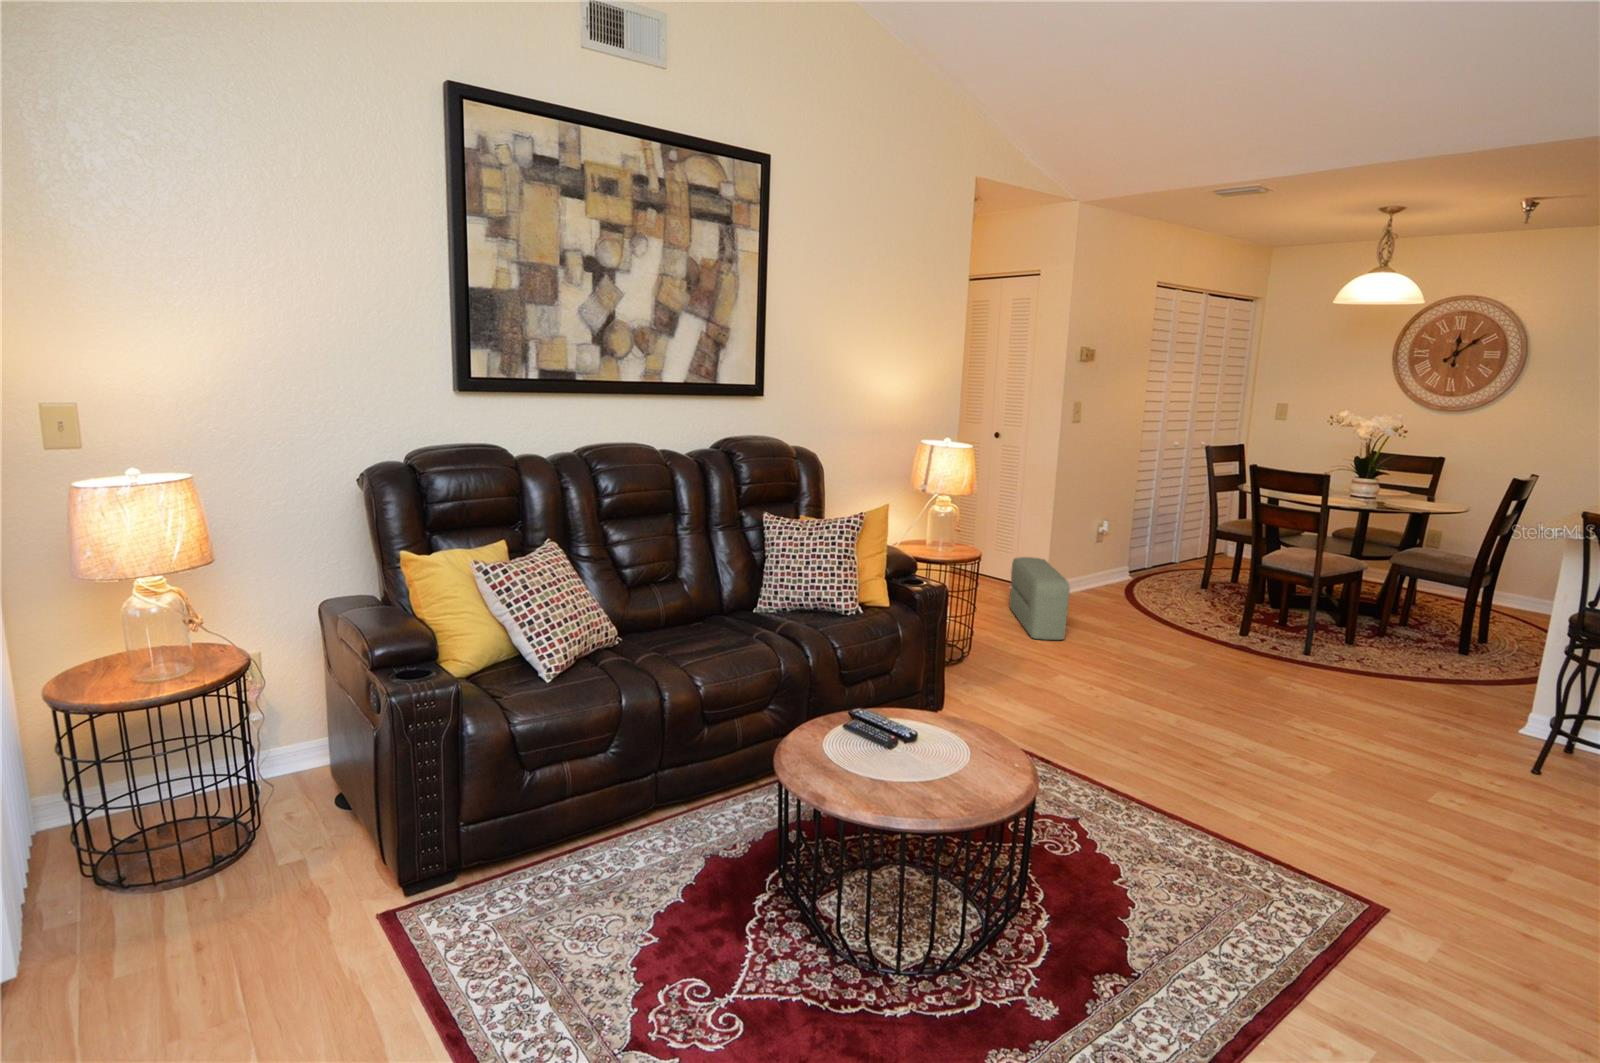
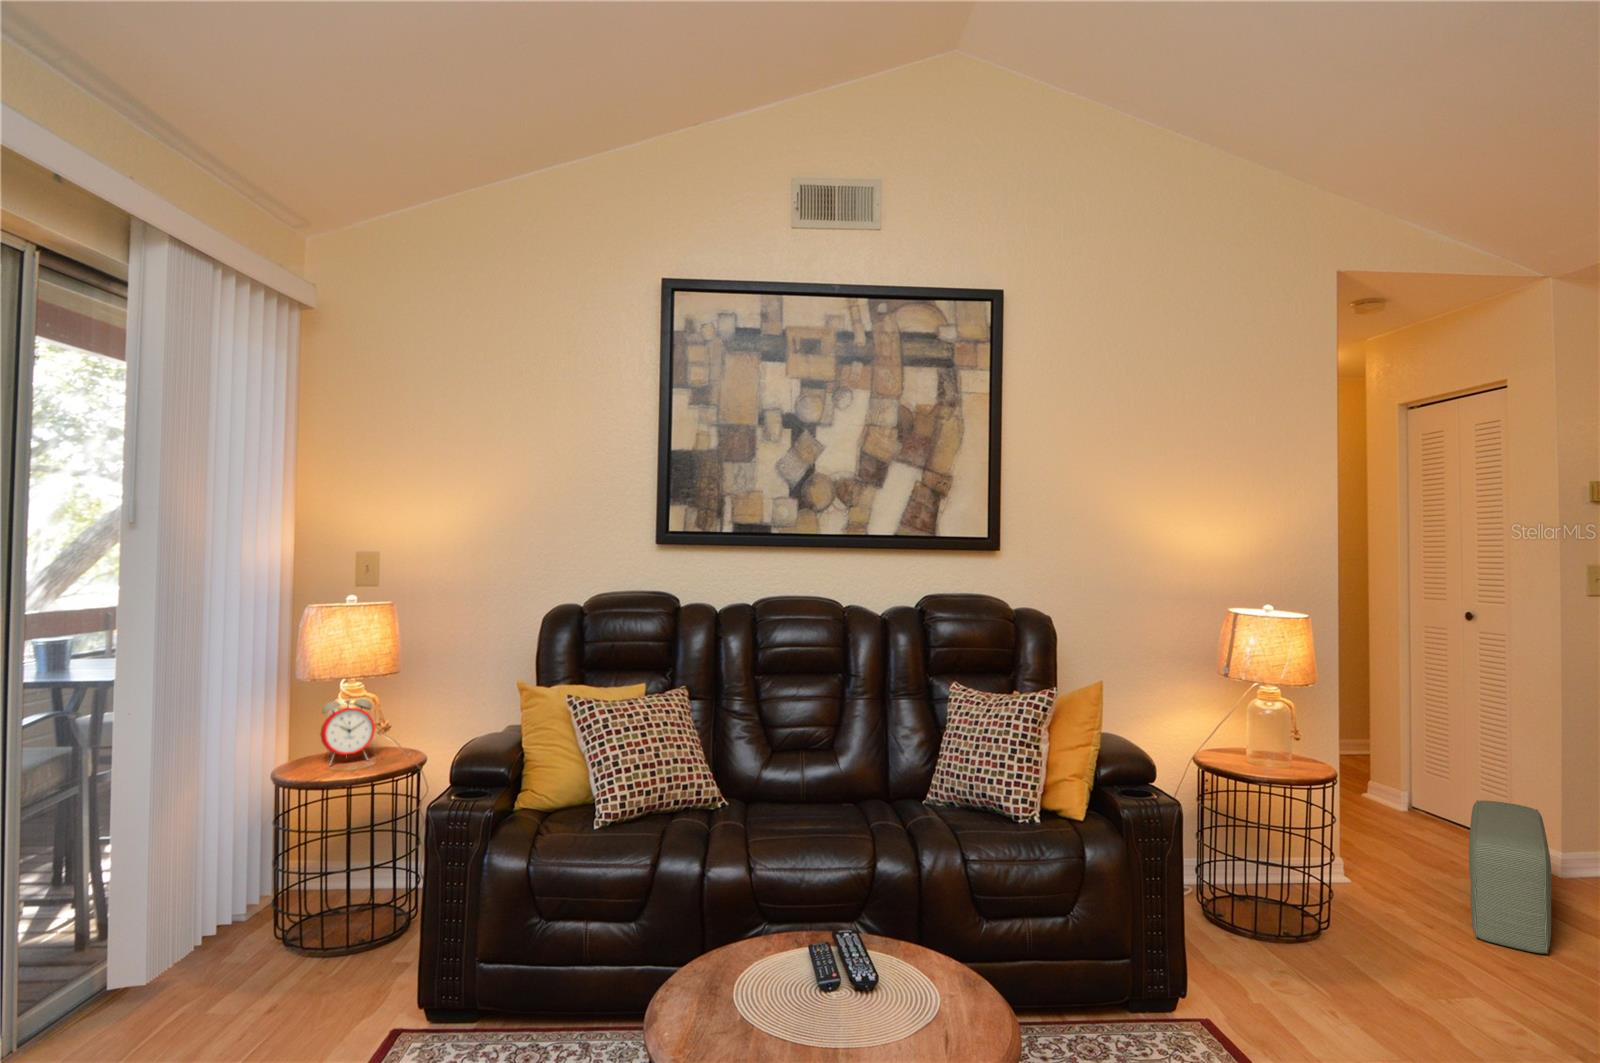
alarm clock: none [122,597,199,683] -> present [320,699,375,765]

